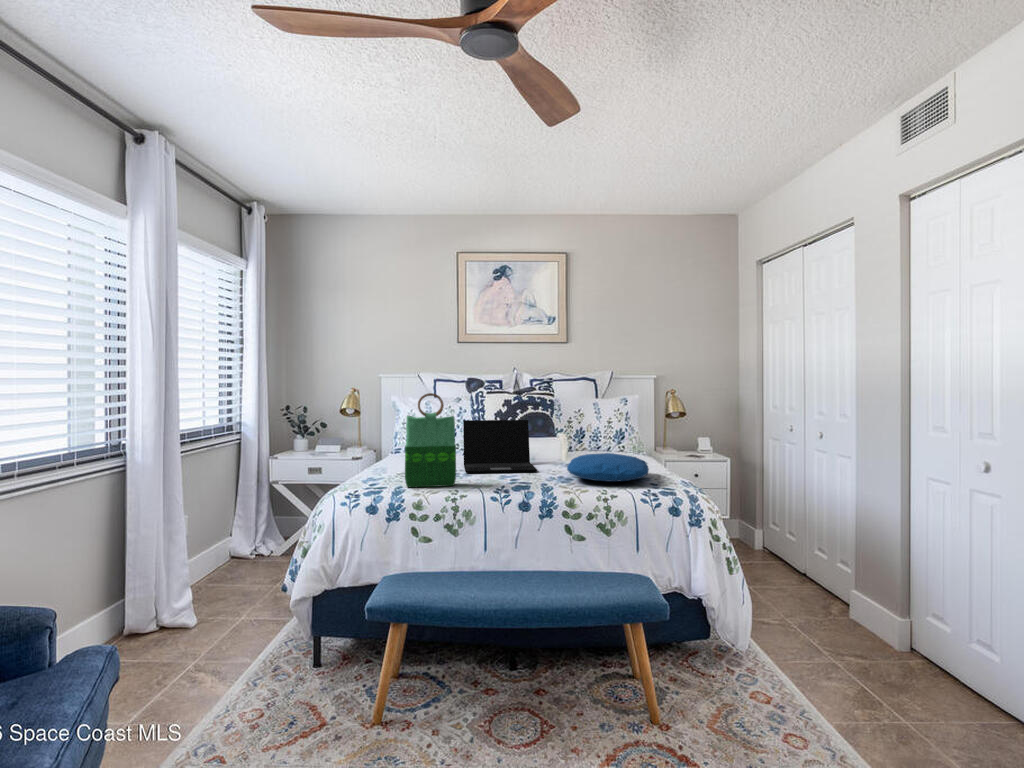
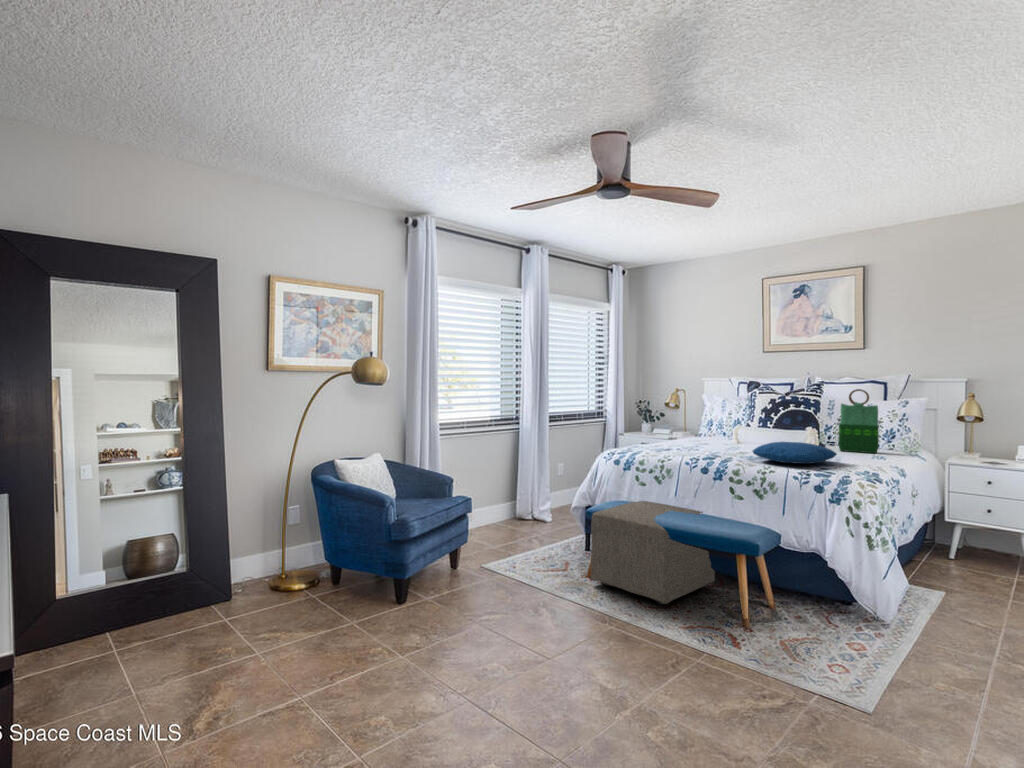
tote bag: present [405,393,456,487] -> present [838,389,879,453]
laptop: present [463,420,537,473] -> none [697,412,765,453]
ottoman: none [389,565,548,741] -> present [591,501,715,605]

